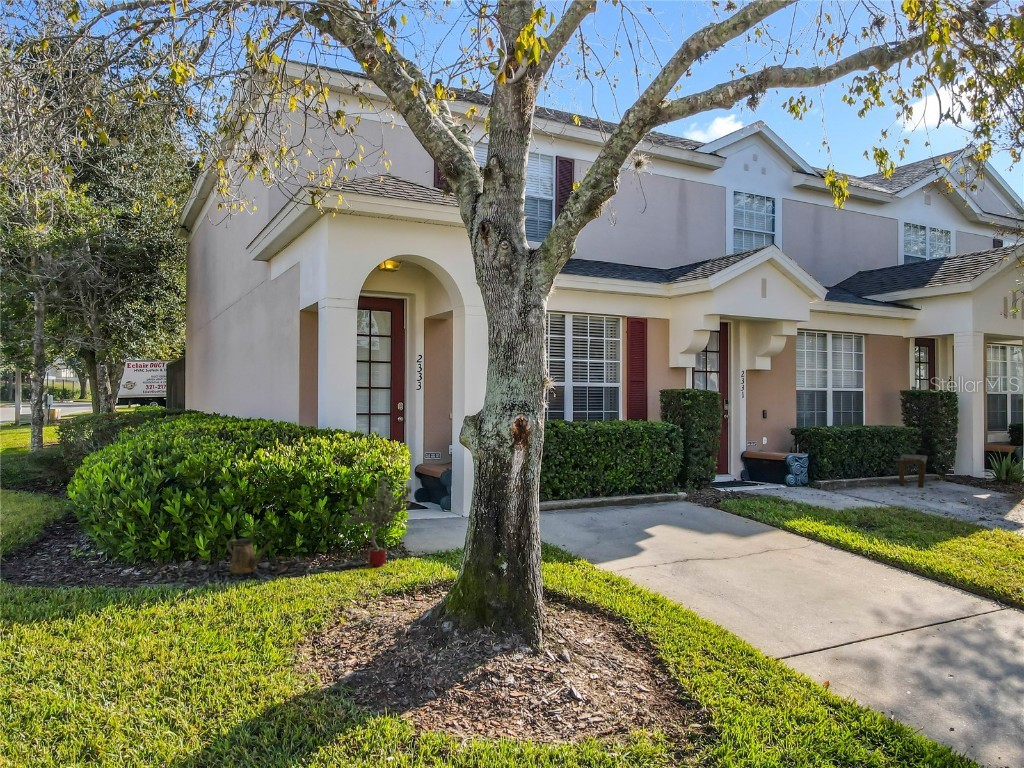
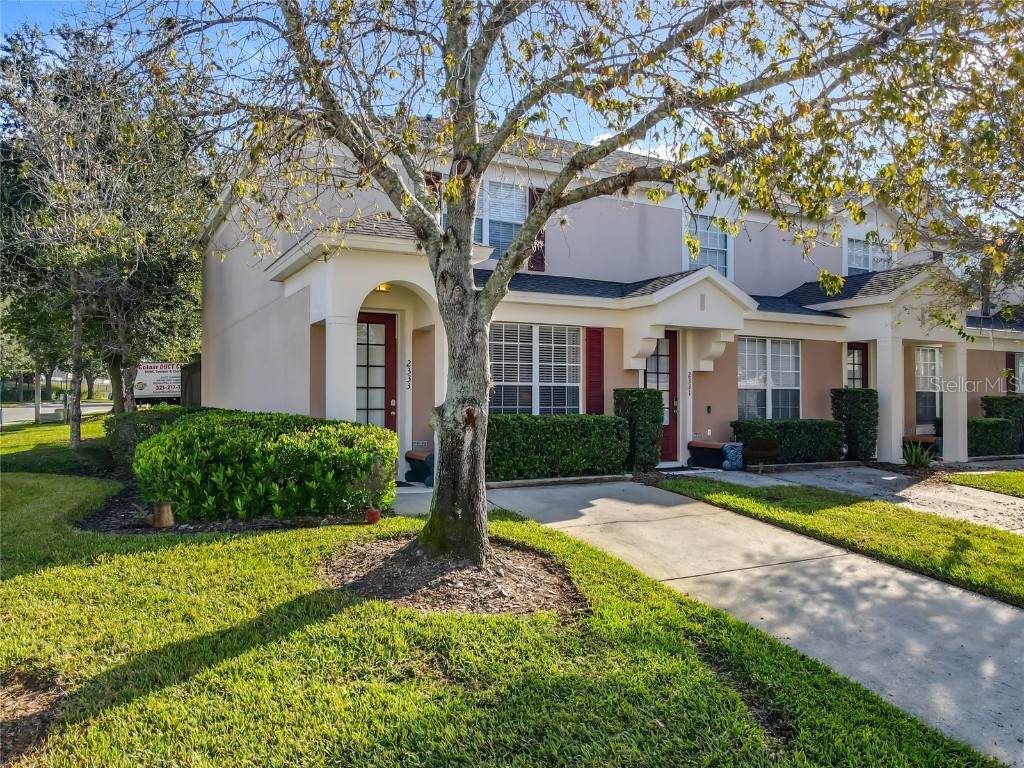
lounge chair: none [808,447,857,491] -> present [741,437,781,473]
bench: present [899,454,927,488] -> none [820,443,847,471]
watering can: present [227,539,273,574] -> present [132,501,179,528]

